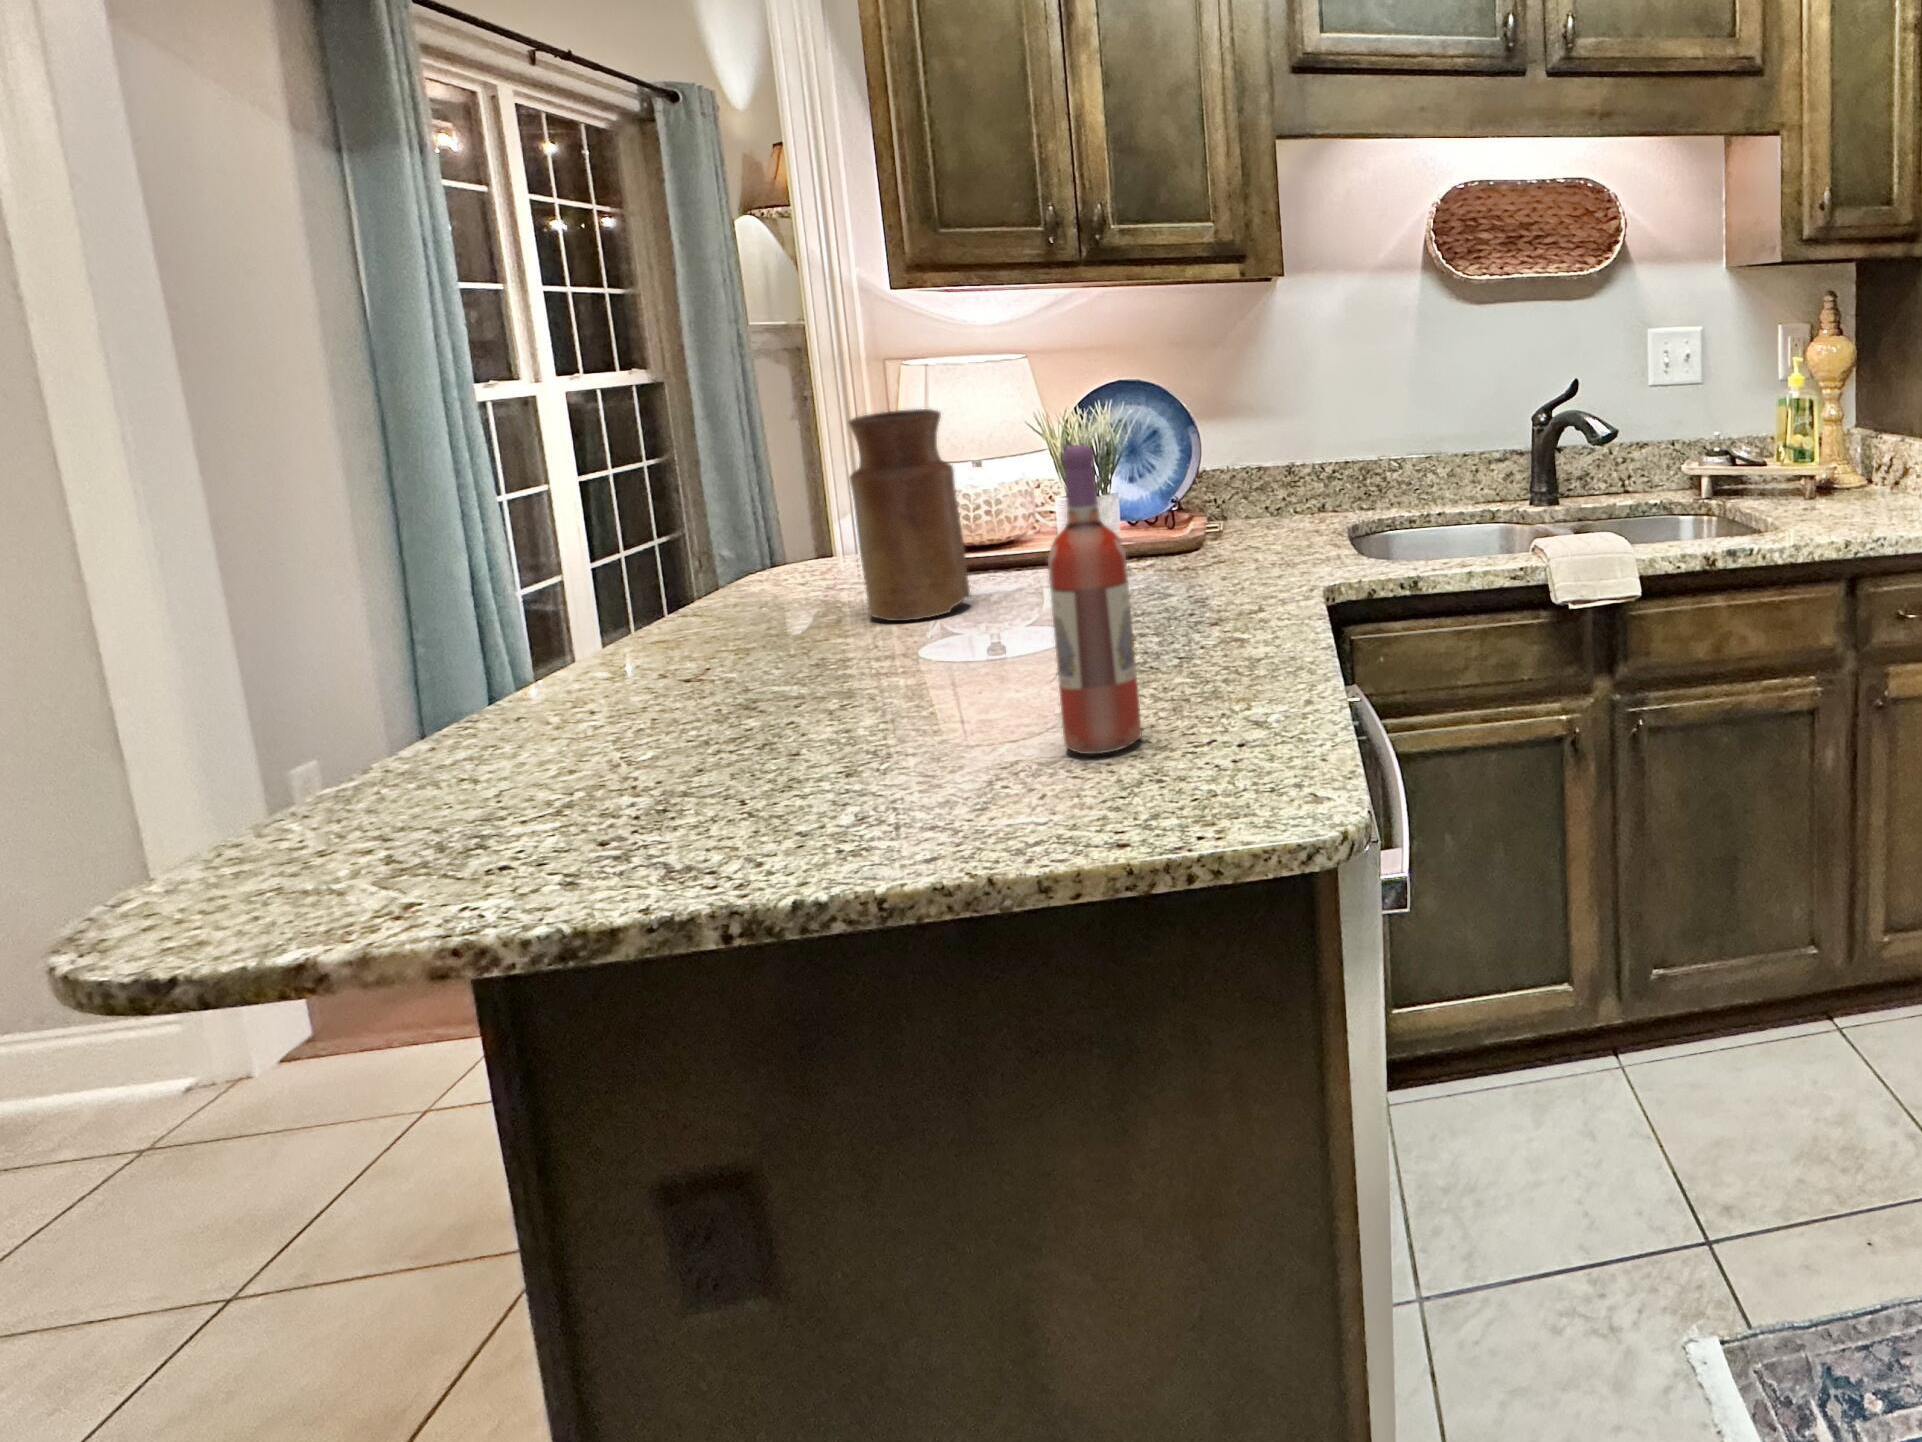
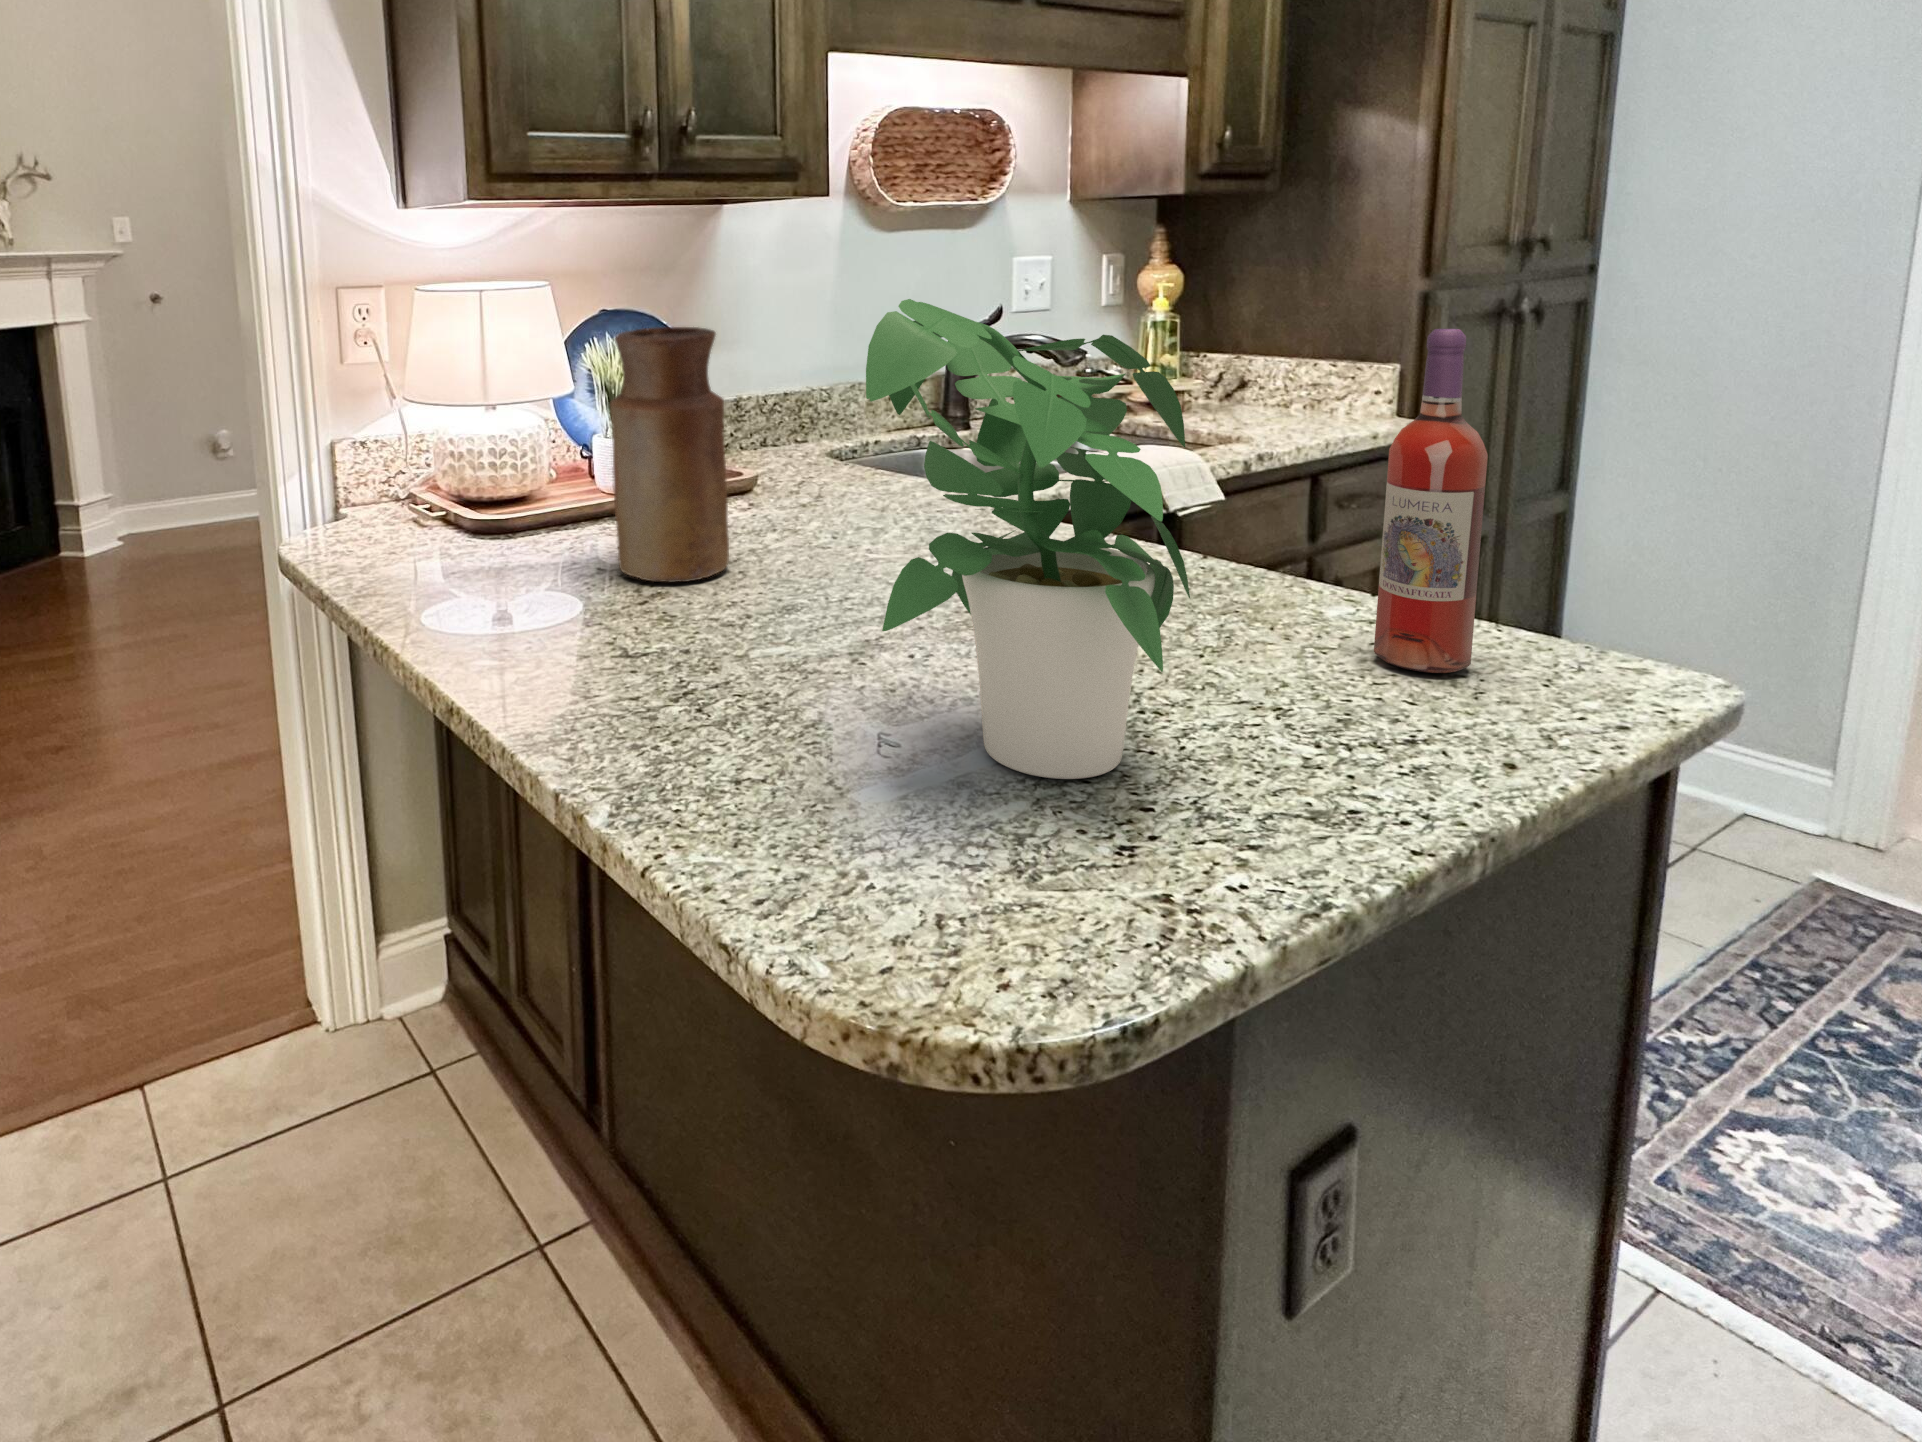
potted plant: none [415,417,801,783] -> present [866,299,1190,779]

